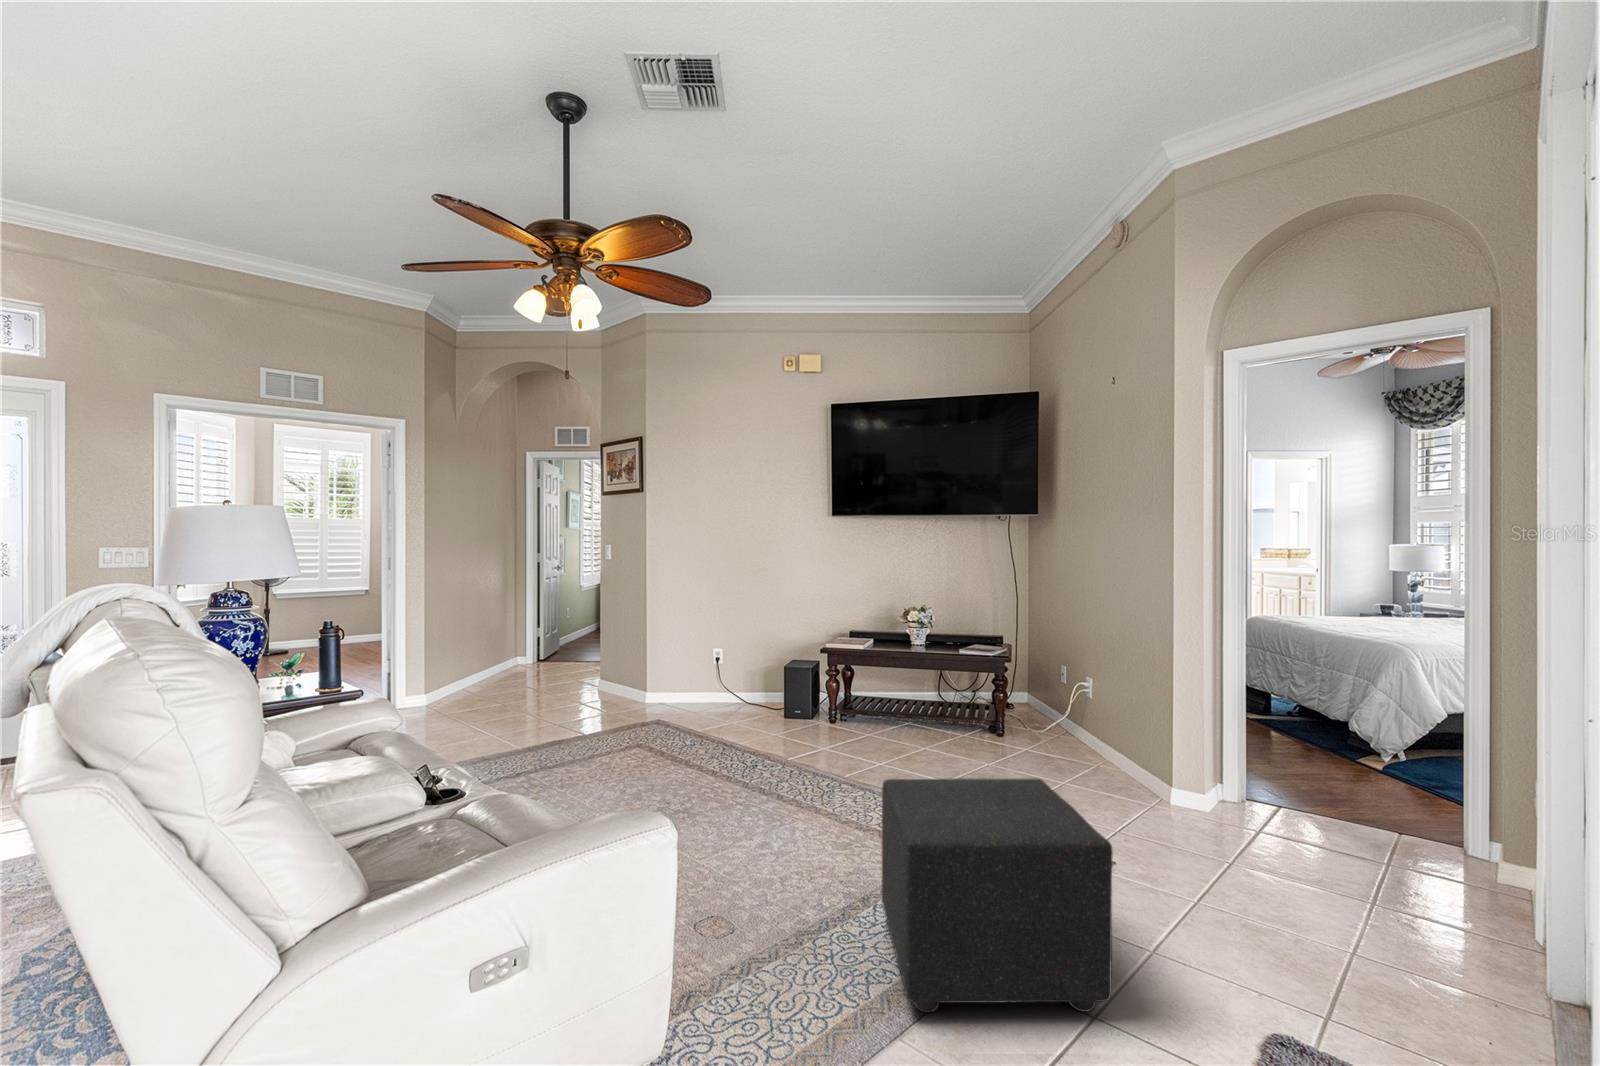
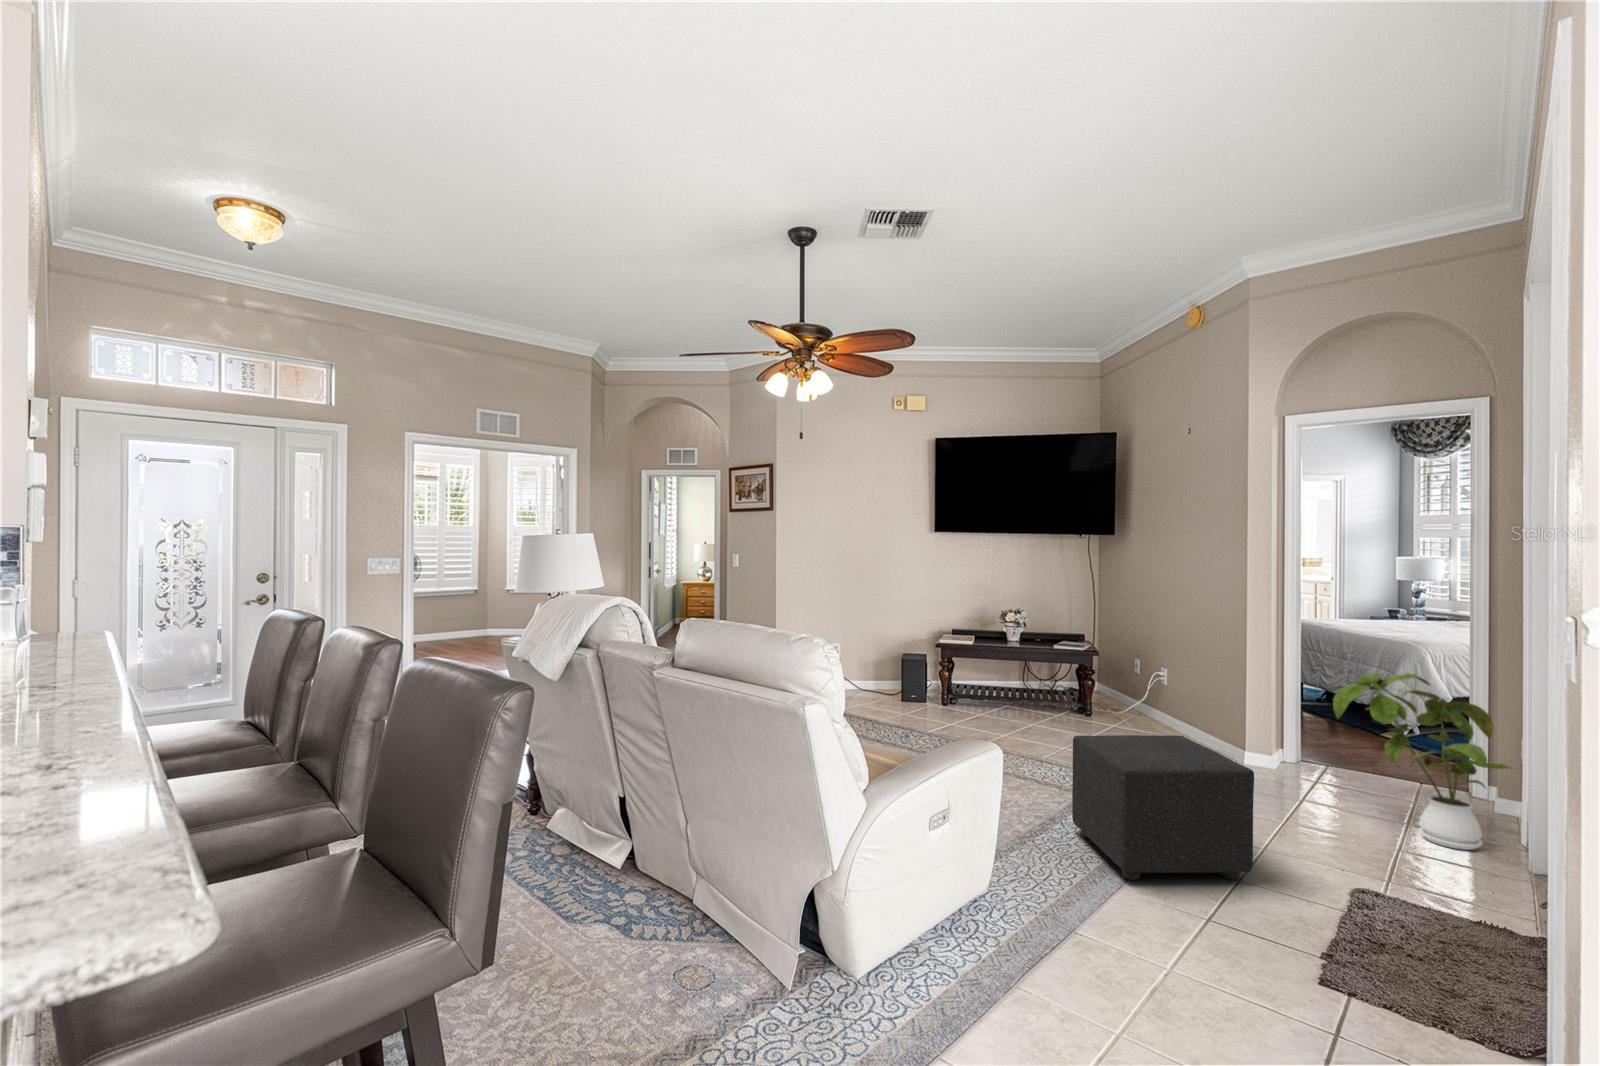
house plant: none [1263,689,1525,951] -> present [1333,674,1511,850]

